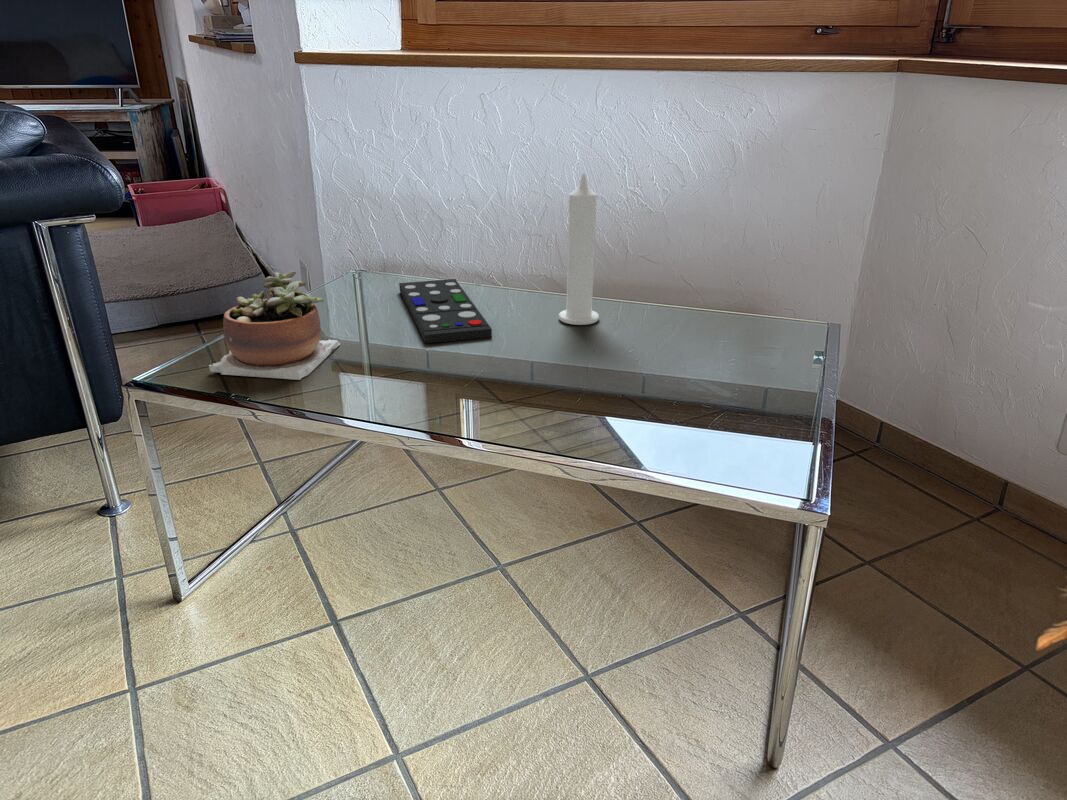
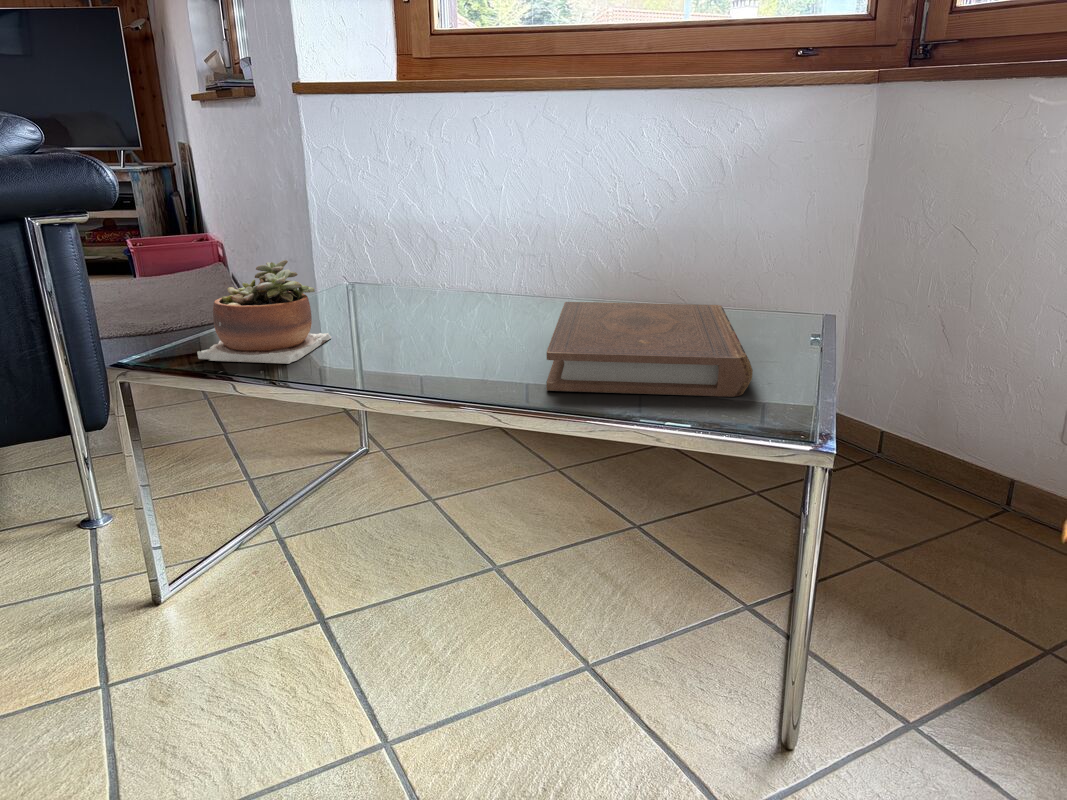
candle: present [559,174,599,325] -> none [553,169,593,321]
remote control: present [399,279,492,343] -> none [392,288,485,336]
book: none [553,313,756,435] -> present [547,302,753,397]

